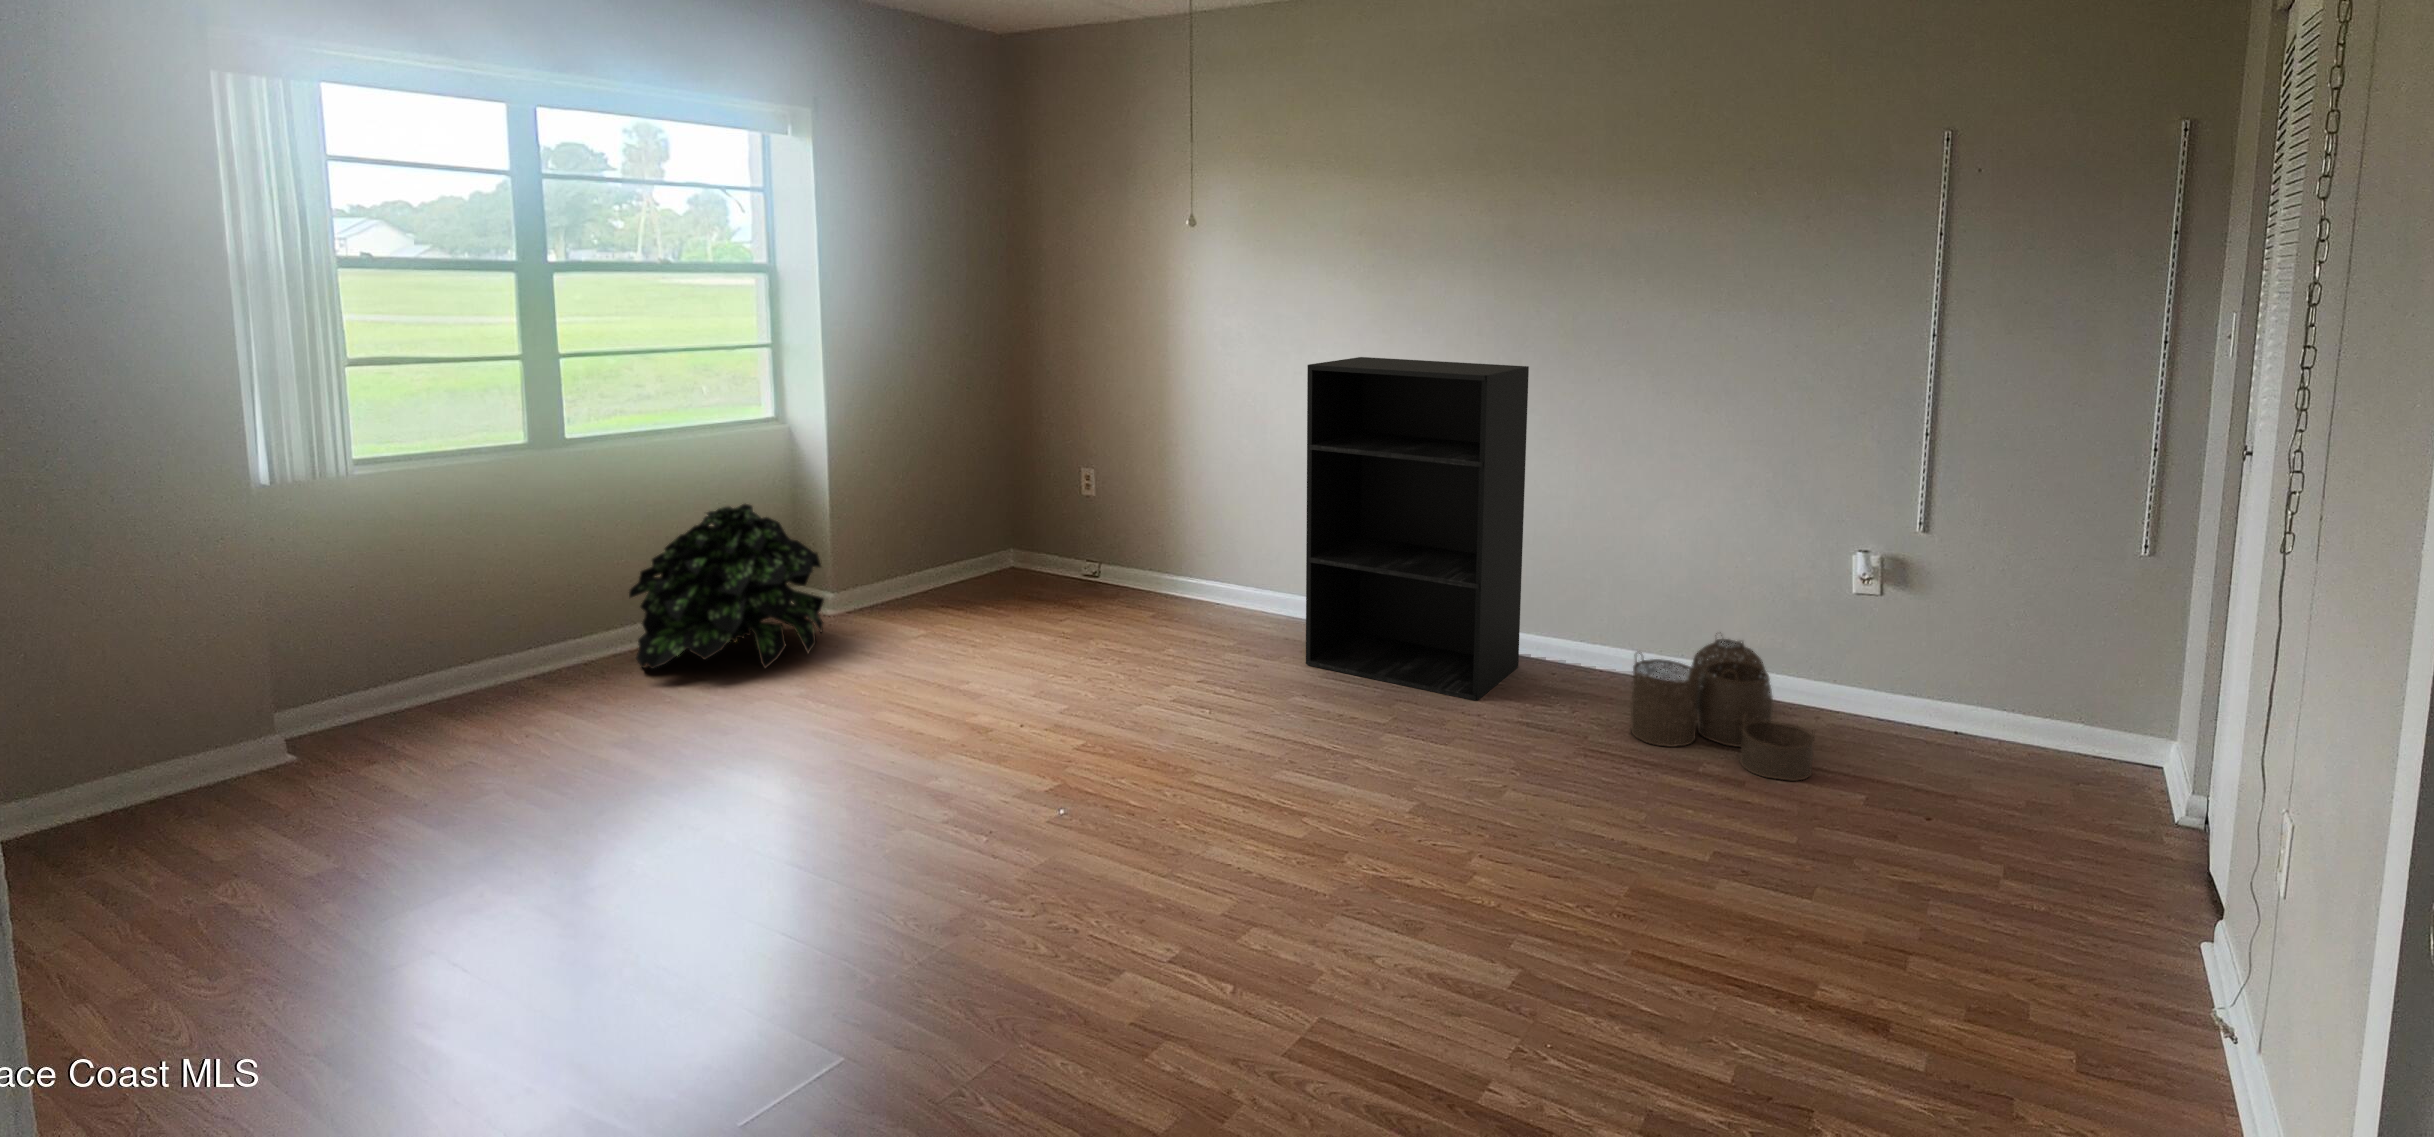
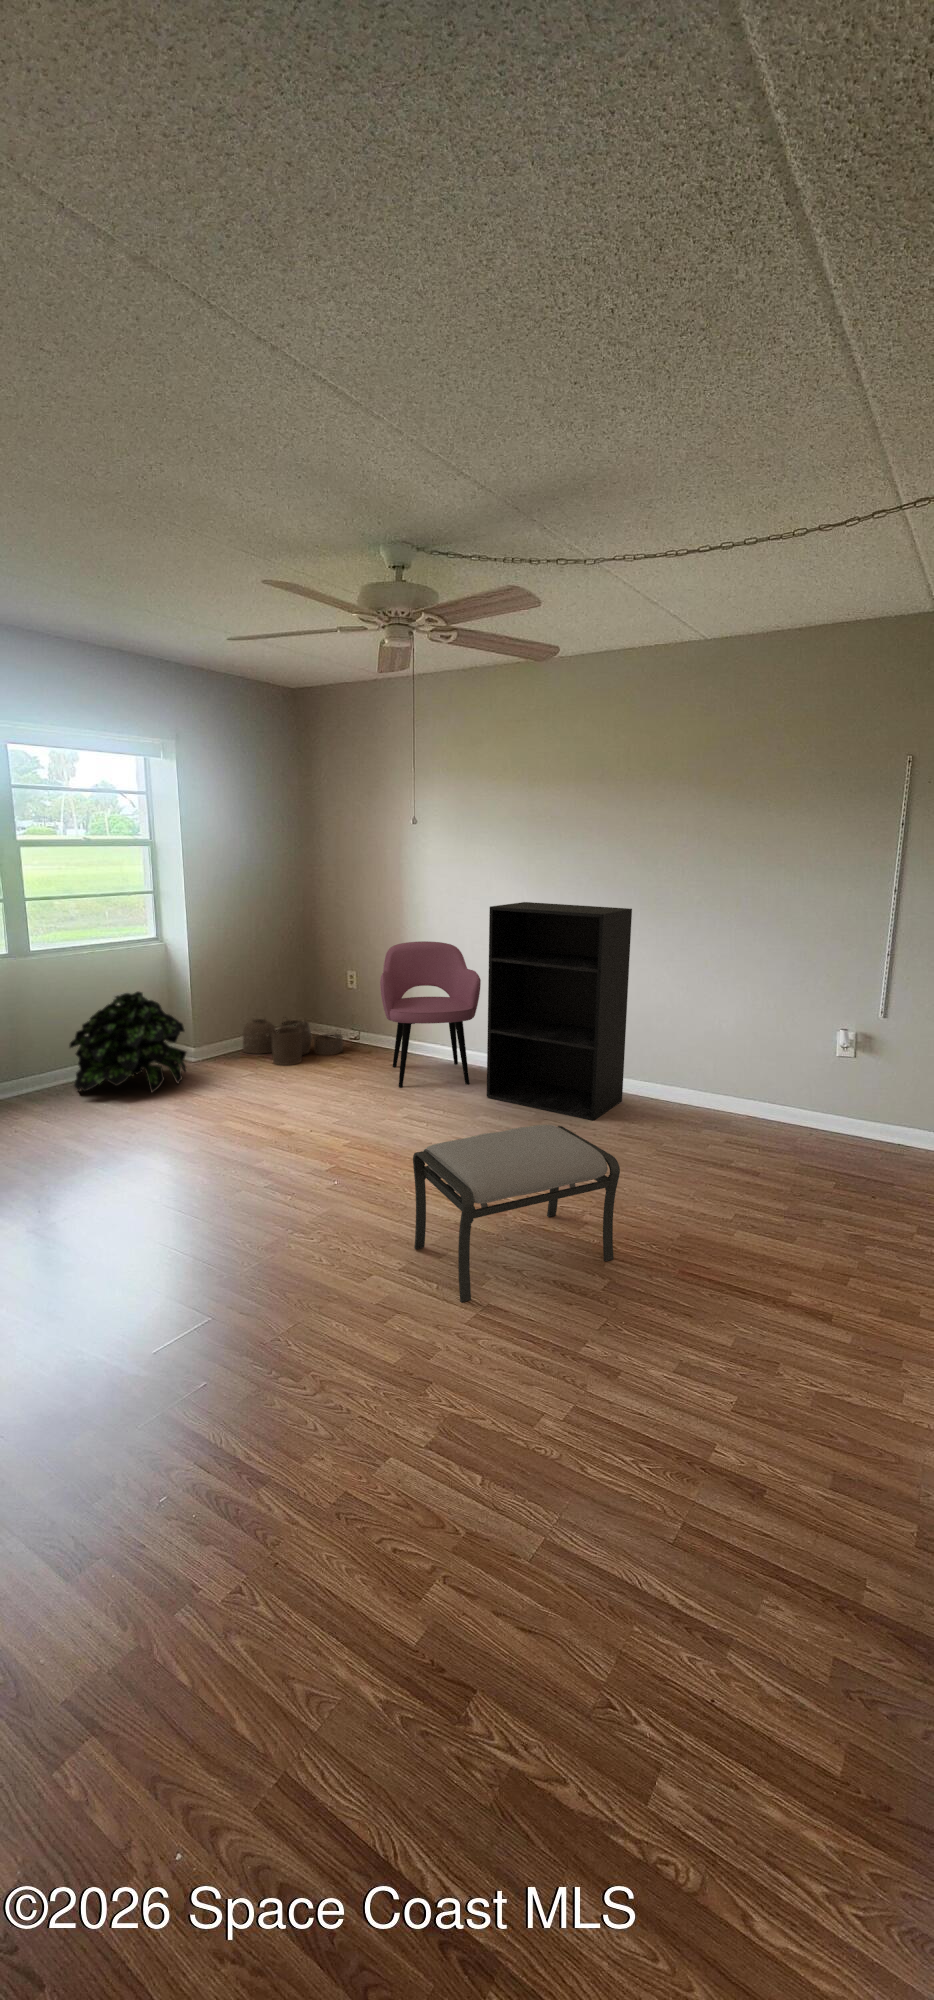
armchair: none [1135,419,1293,651] -> present [380,941,481,1087]
woven basket: present [1631,635,1815,781] -> present [243,1017,343,1065]
ottoman: none [1196,722,1541,1044] -> present [413,1125,620,1302]

